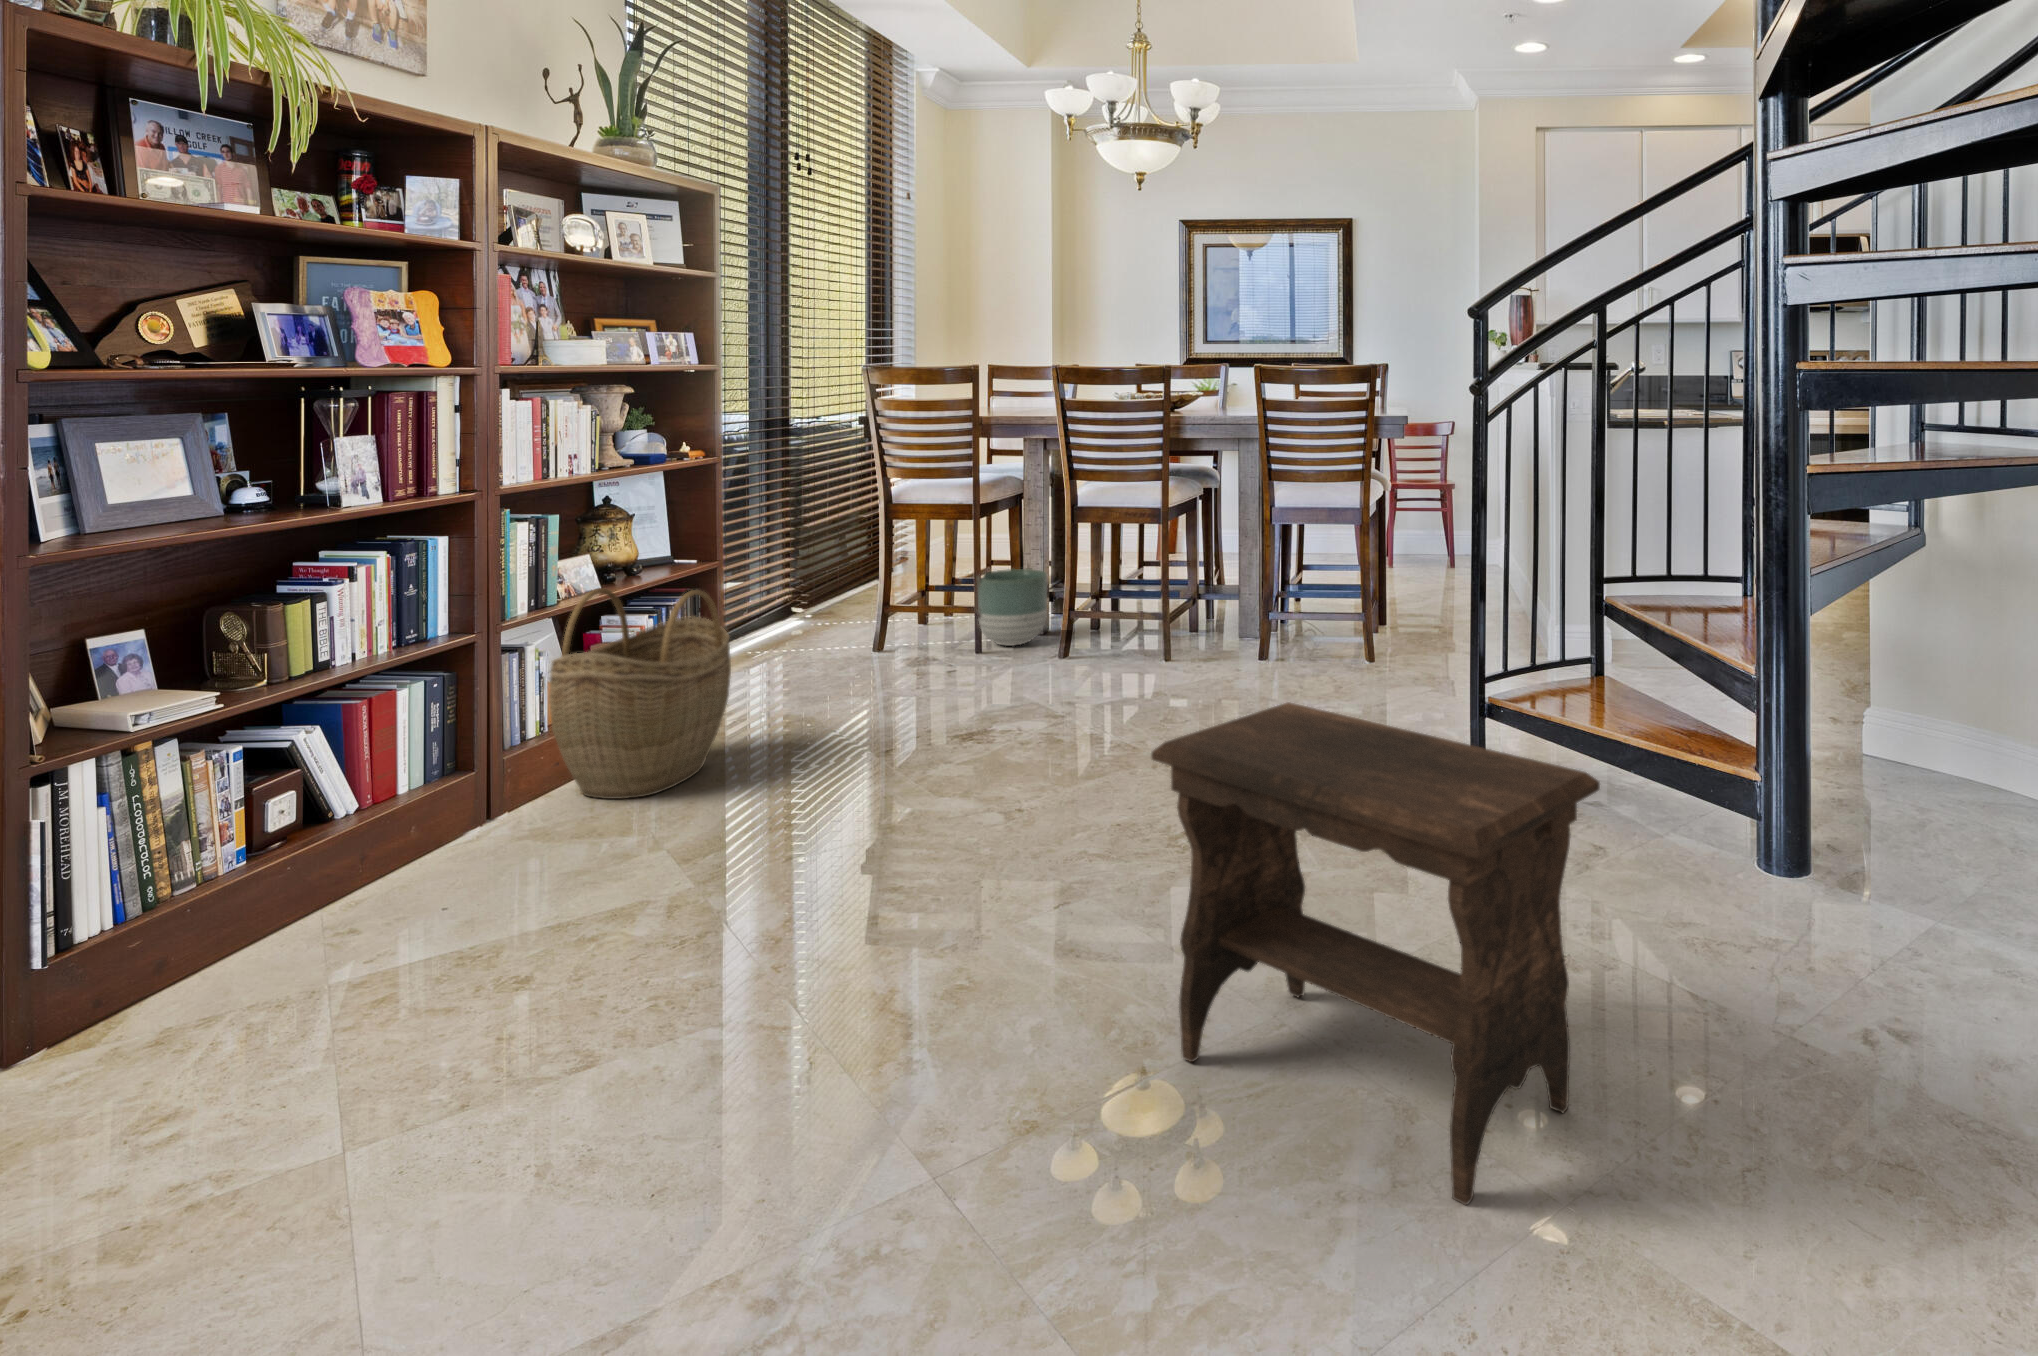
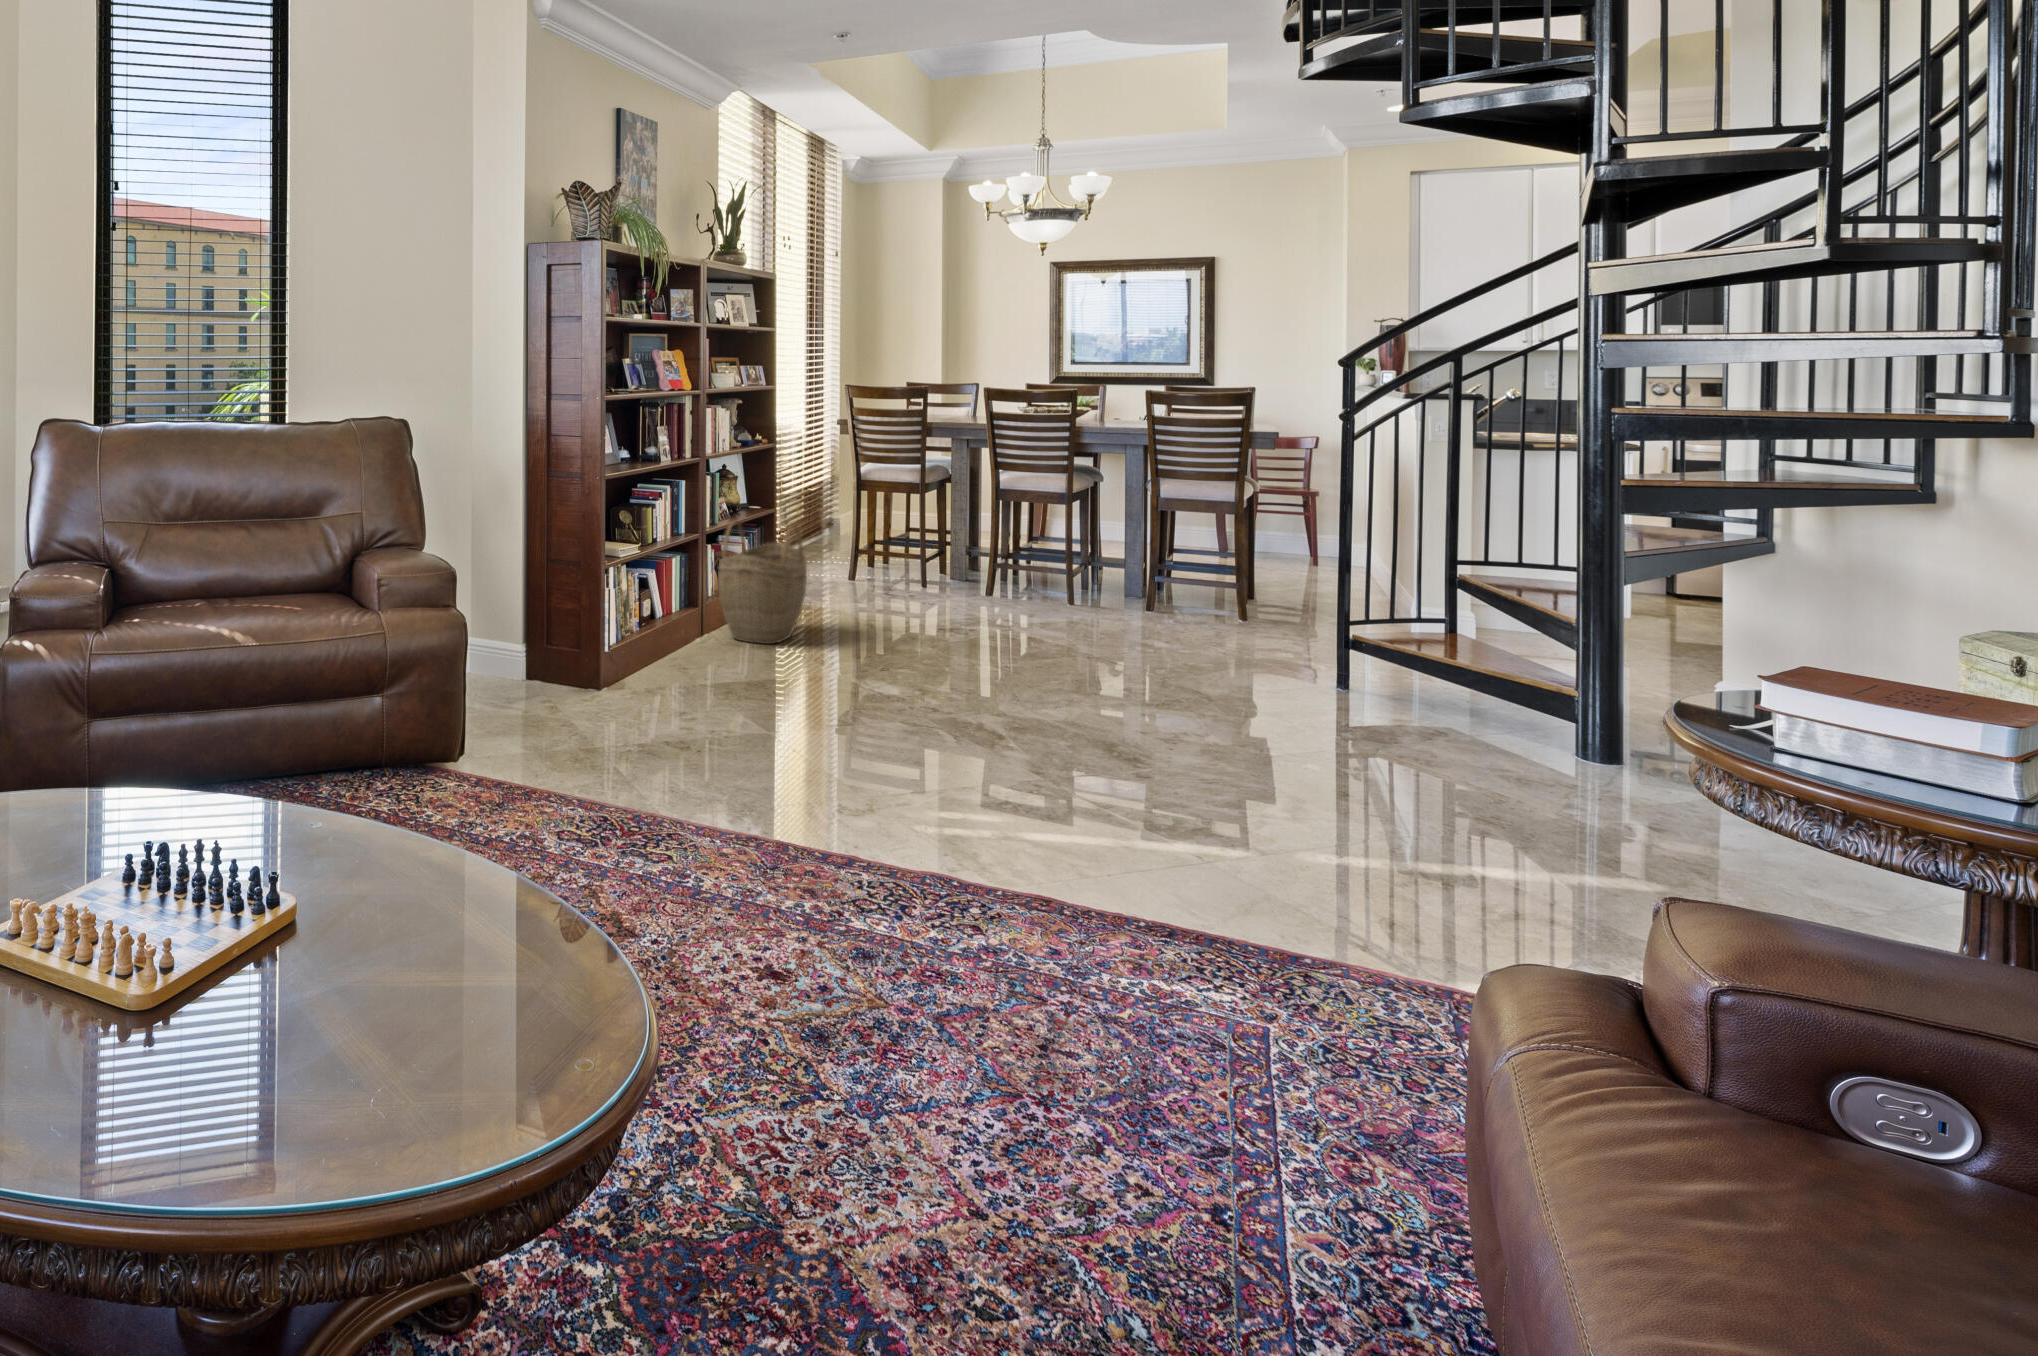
planter: present [978,569,1047,646] -> none [920,535,972,590]
footstool: present [1151,702,1600,1205] -> none [1150,599,1430,835]

